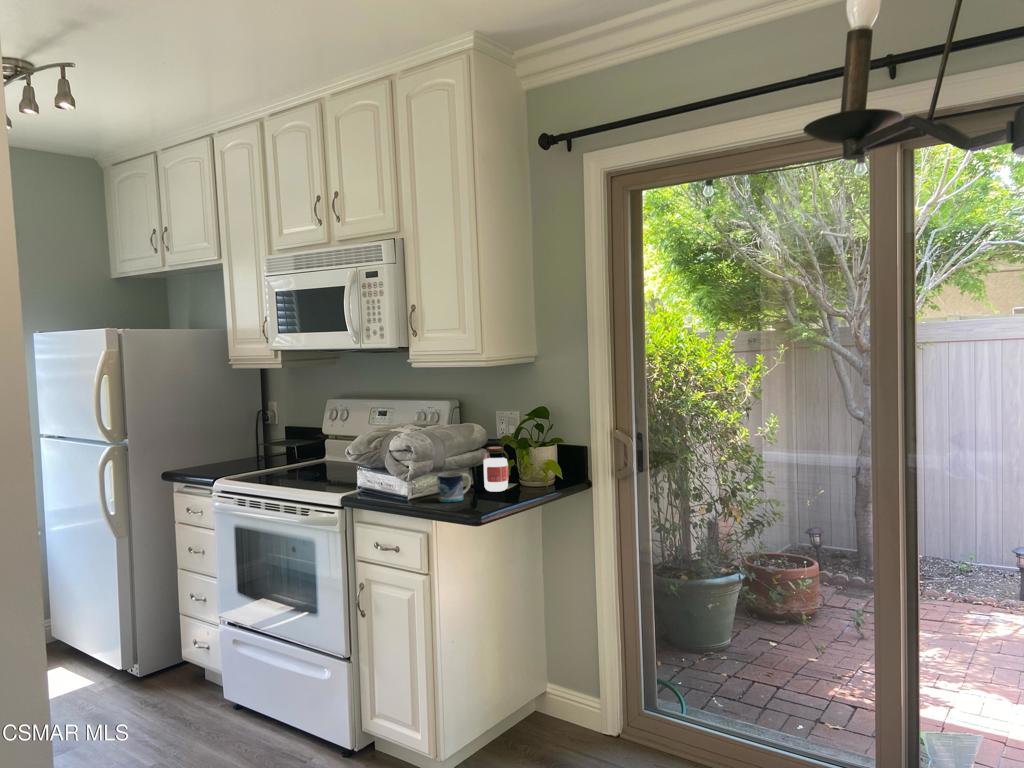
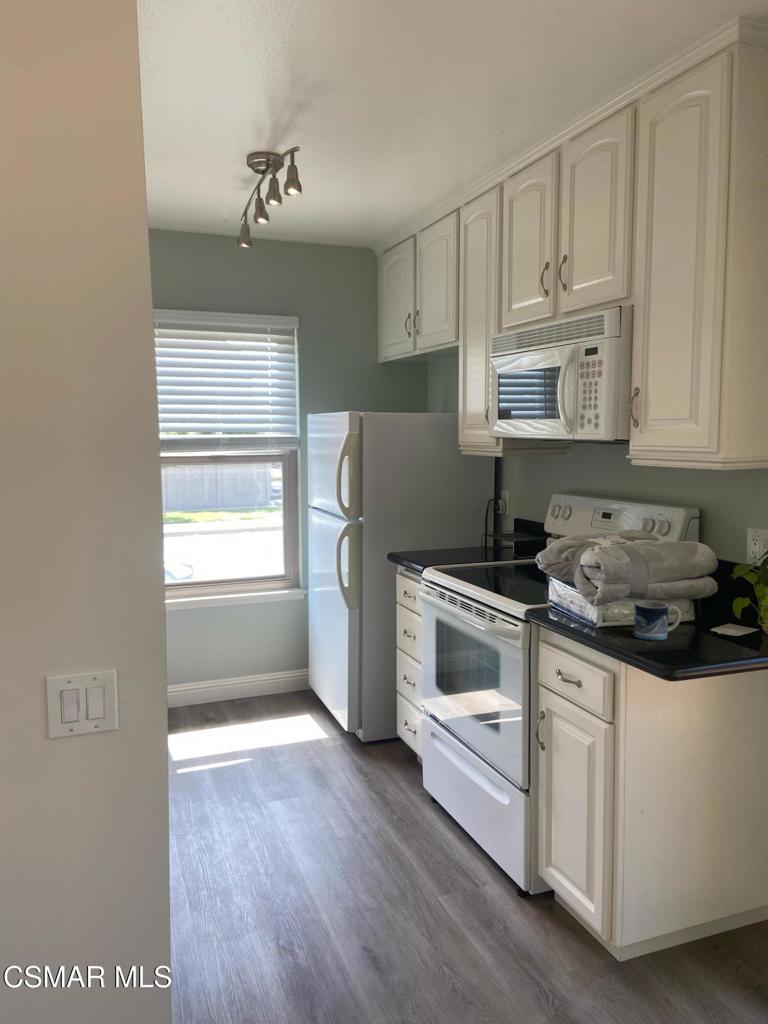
jar: present [484,447,509,492] -> none [702,575,741,636]

